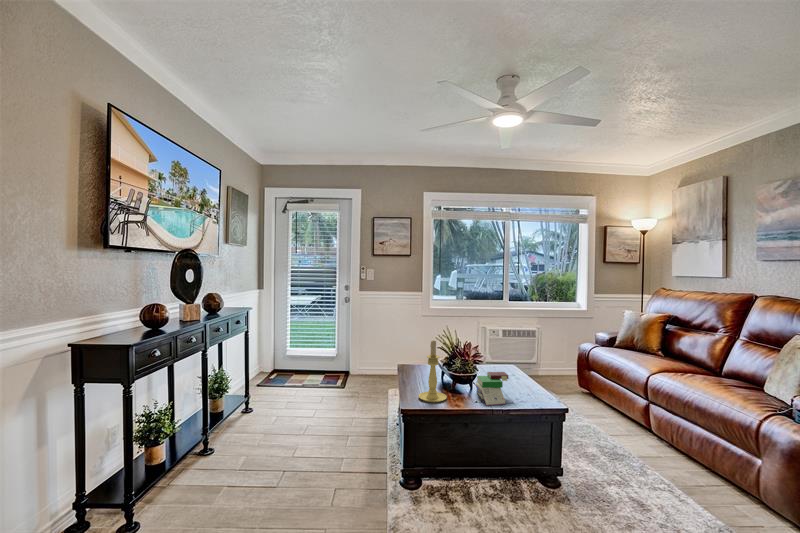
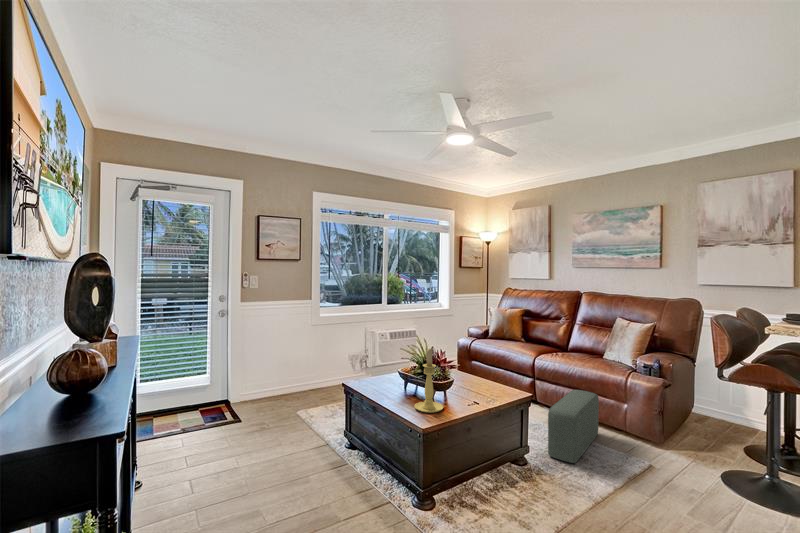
book: present [476,372,508,406] -> none [452,371,490,405]
pouf: none [595,421,708,506] -> present [548,390,599,463]

